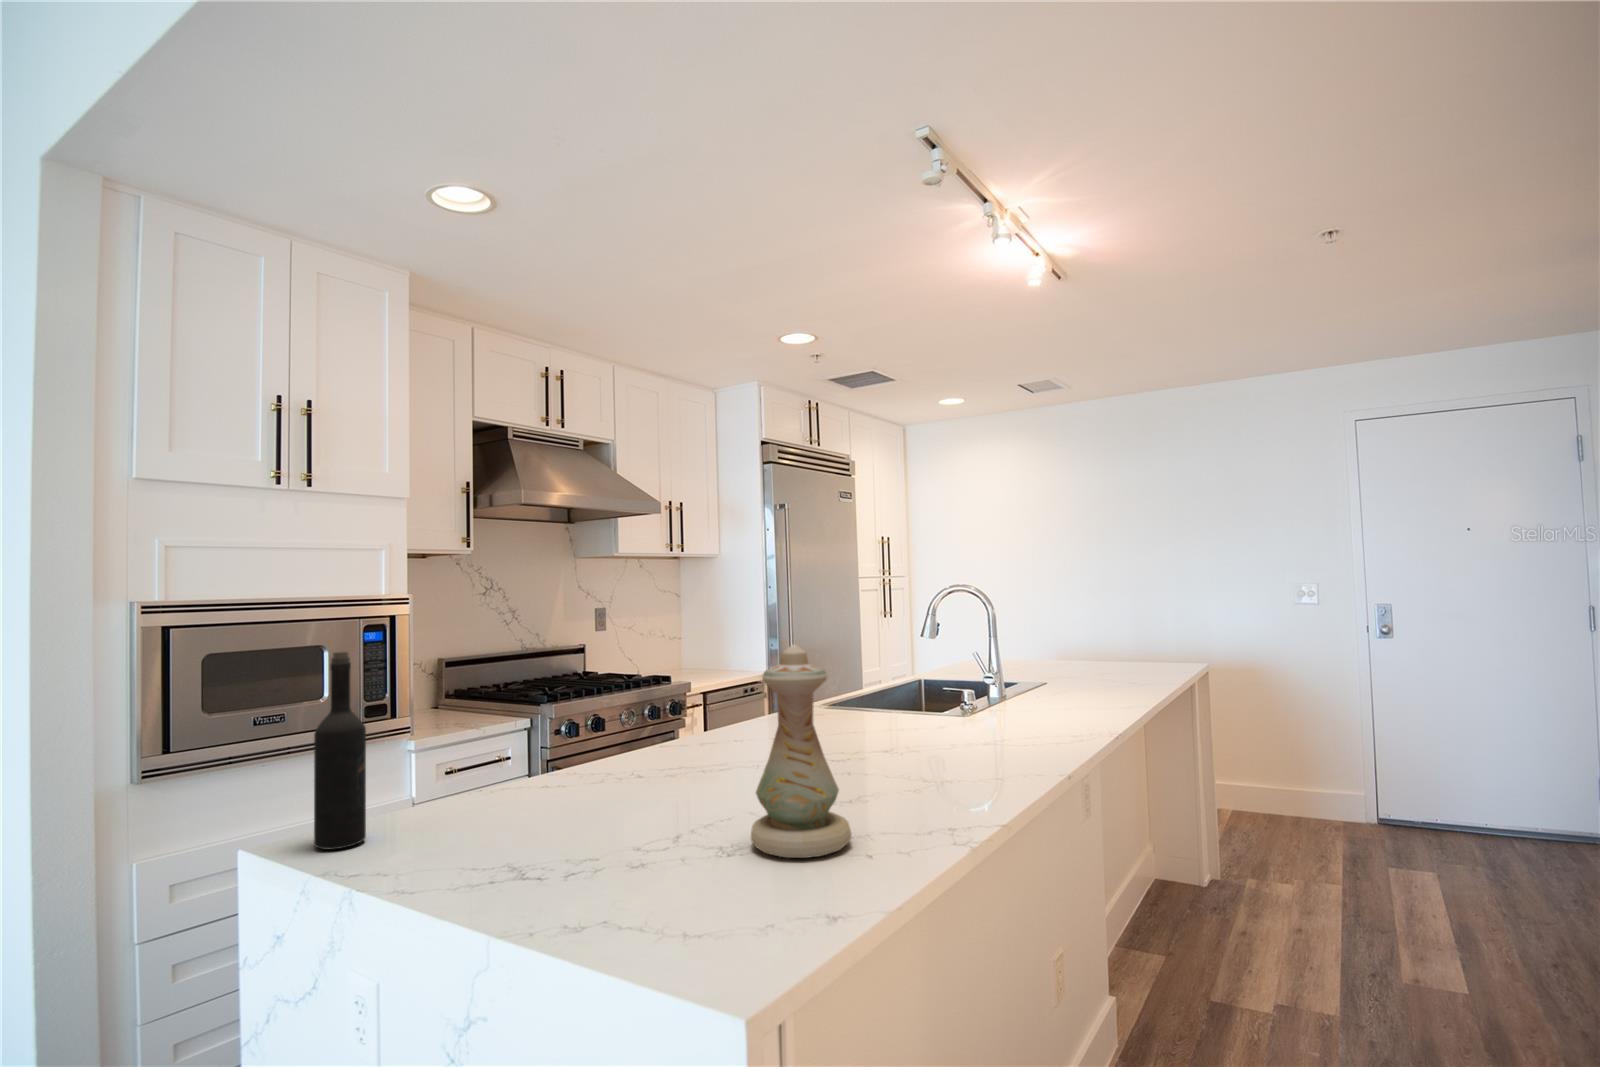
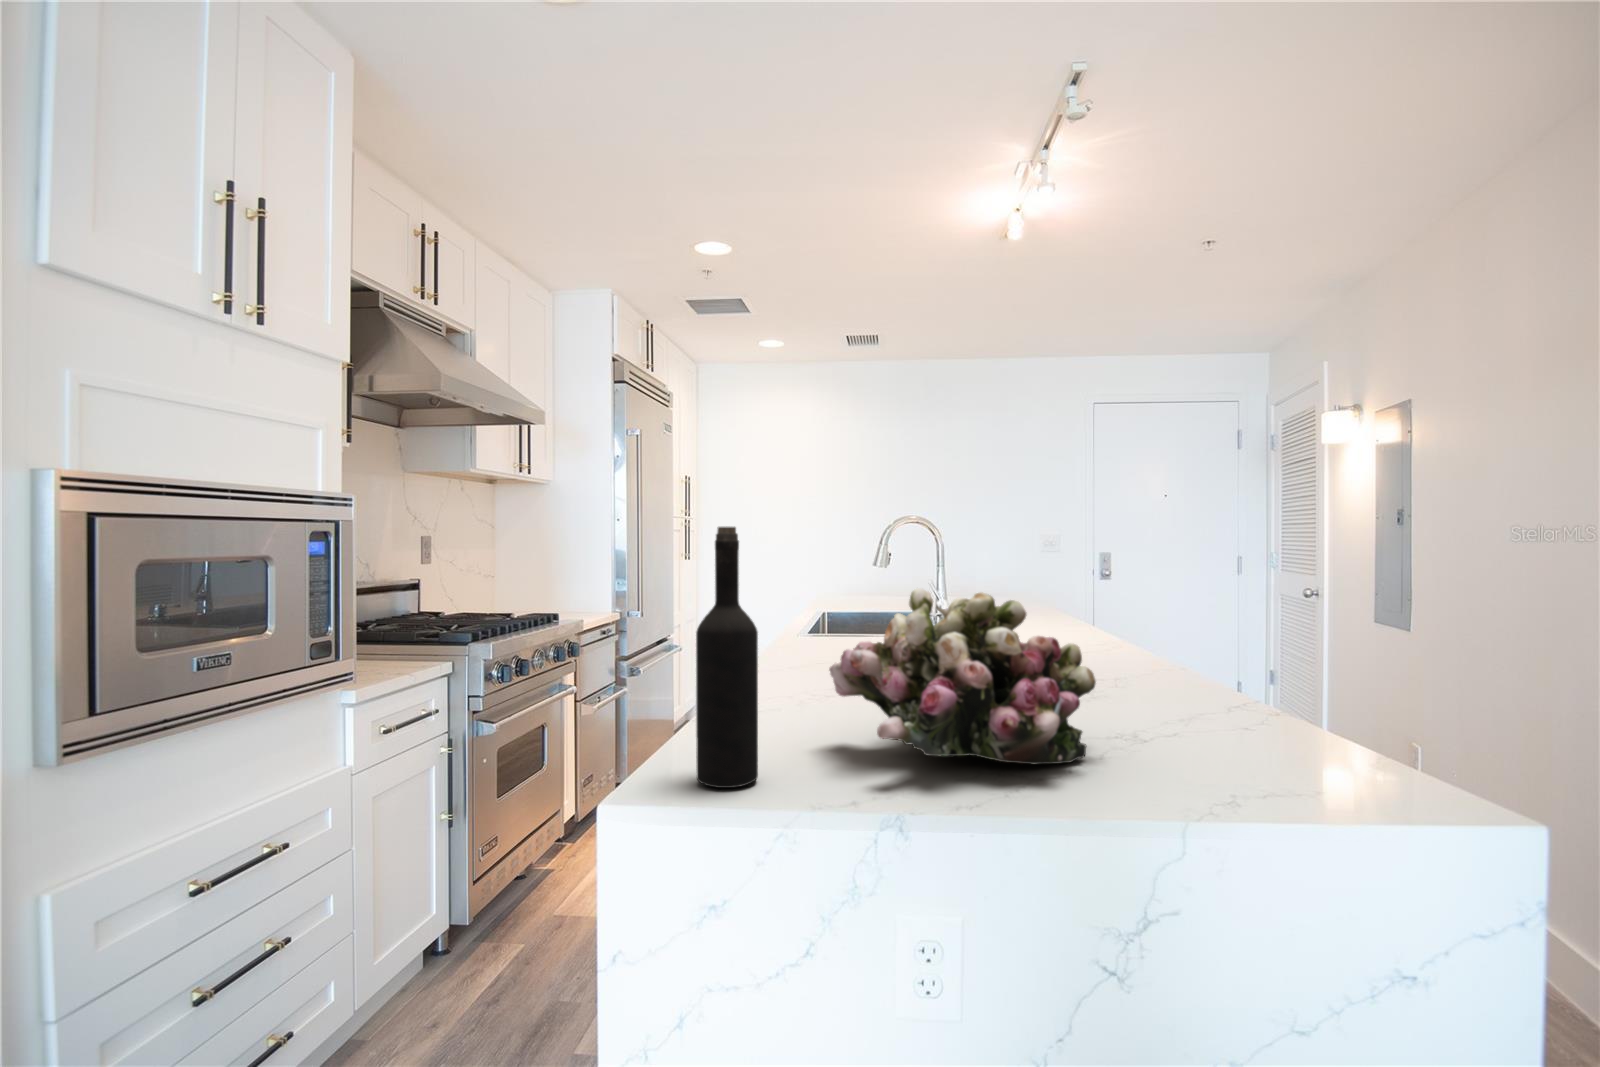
vase: present [751,644,851,858] -> none [1153,526,1267,740]
flower arrangement: none [402,696,657,860] -> present [829,588,1096,765]

